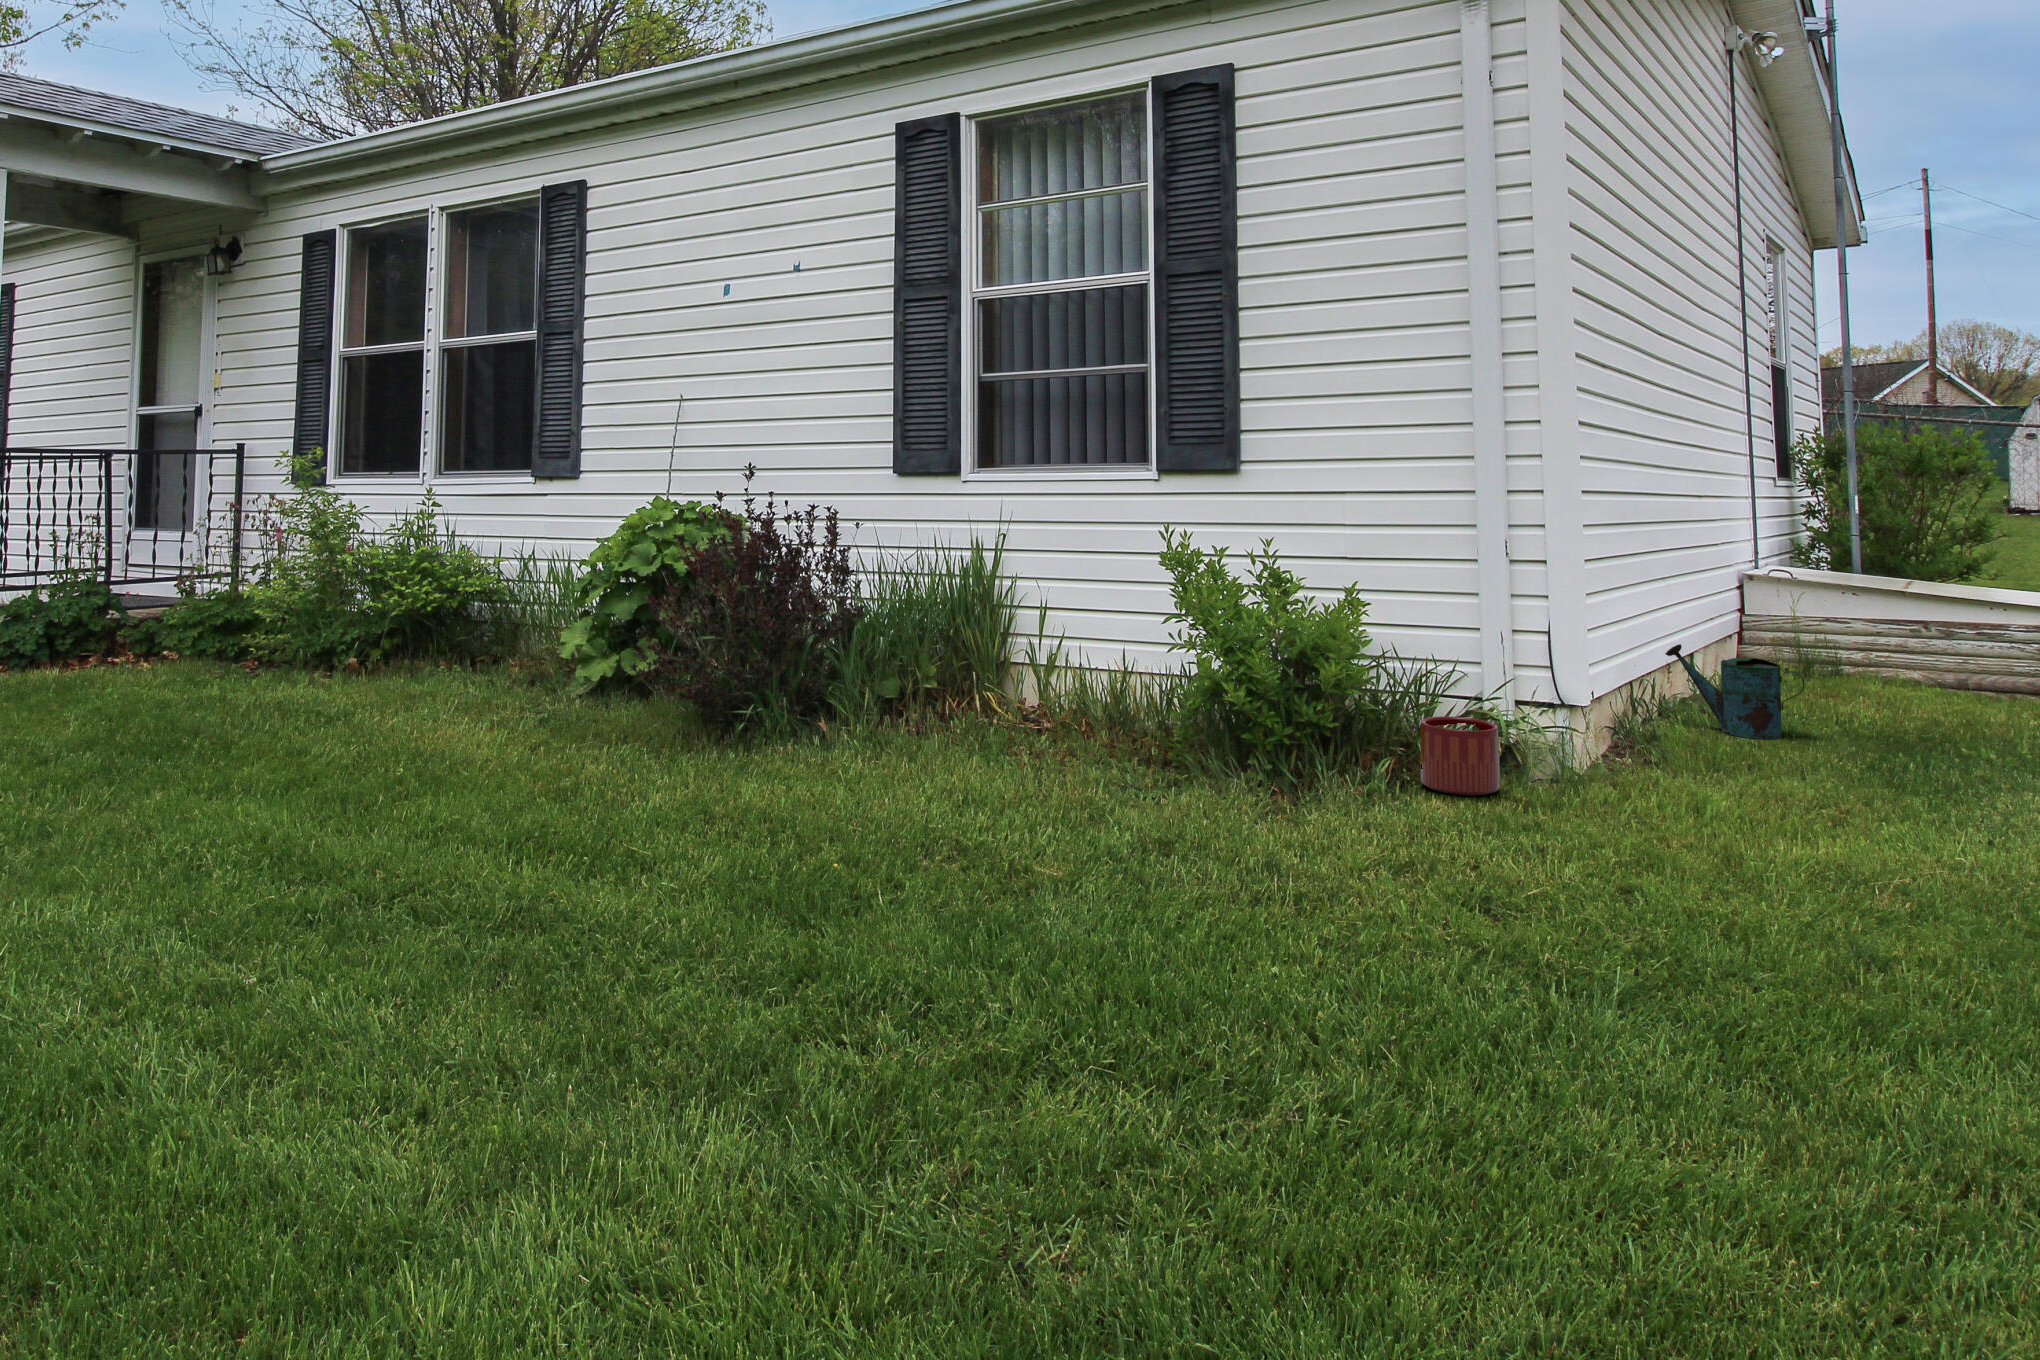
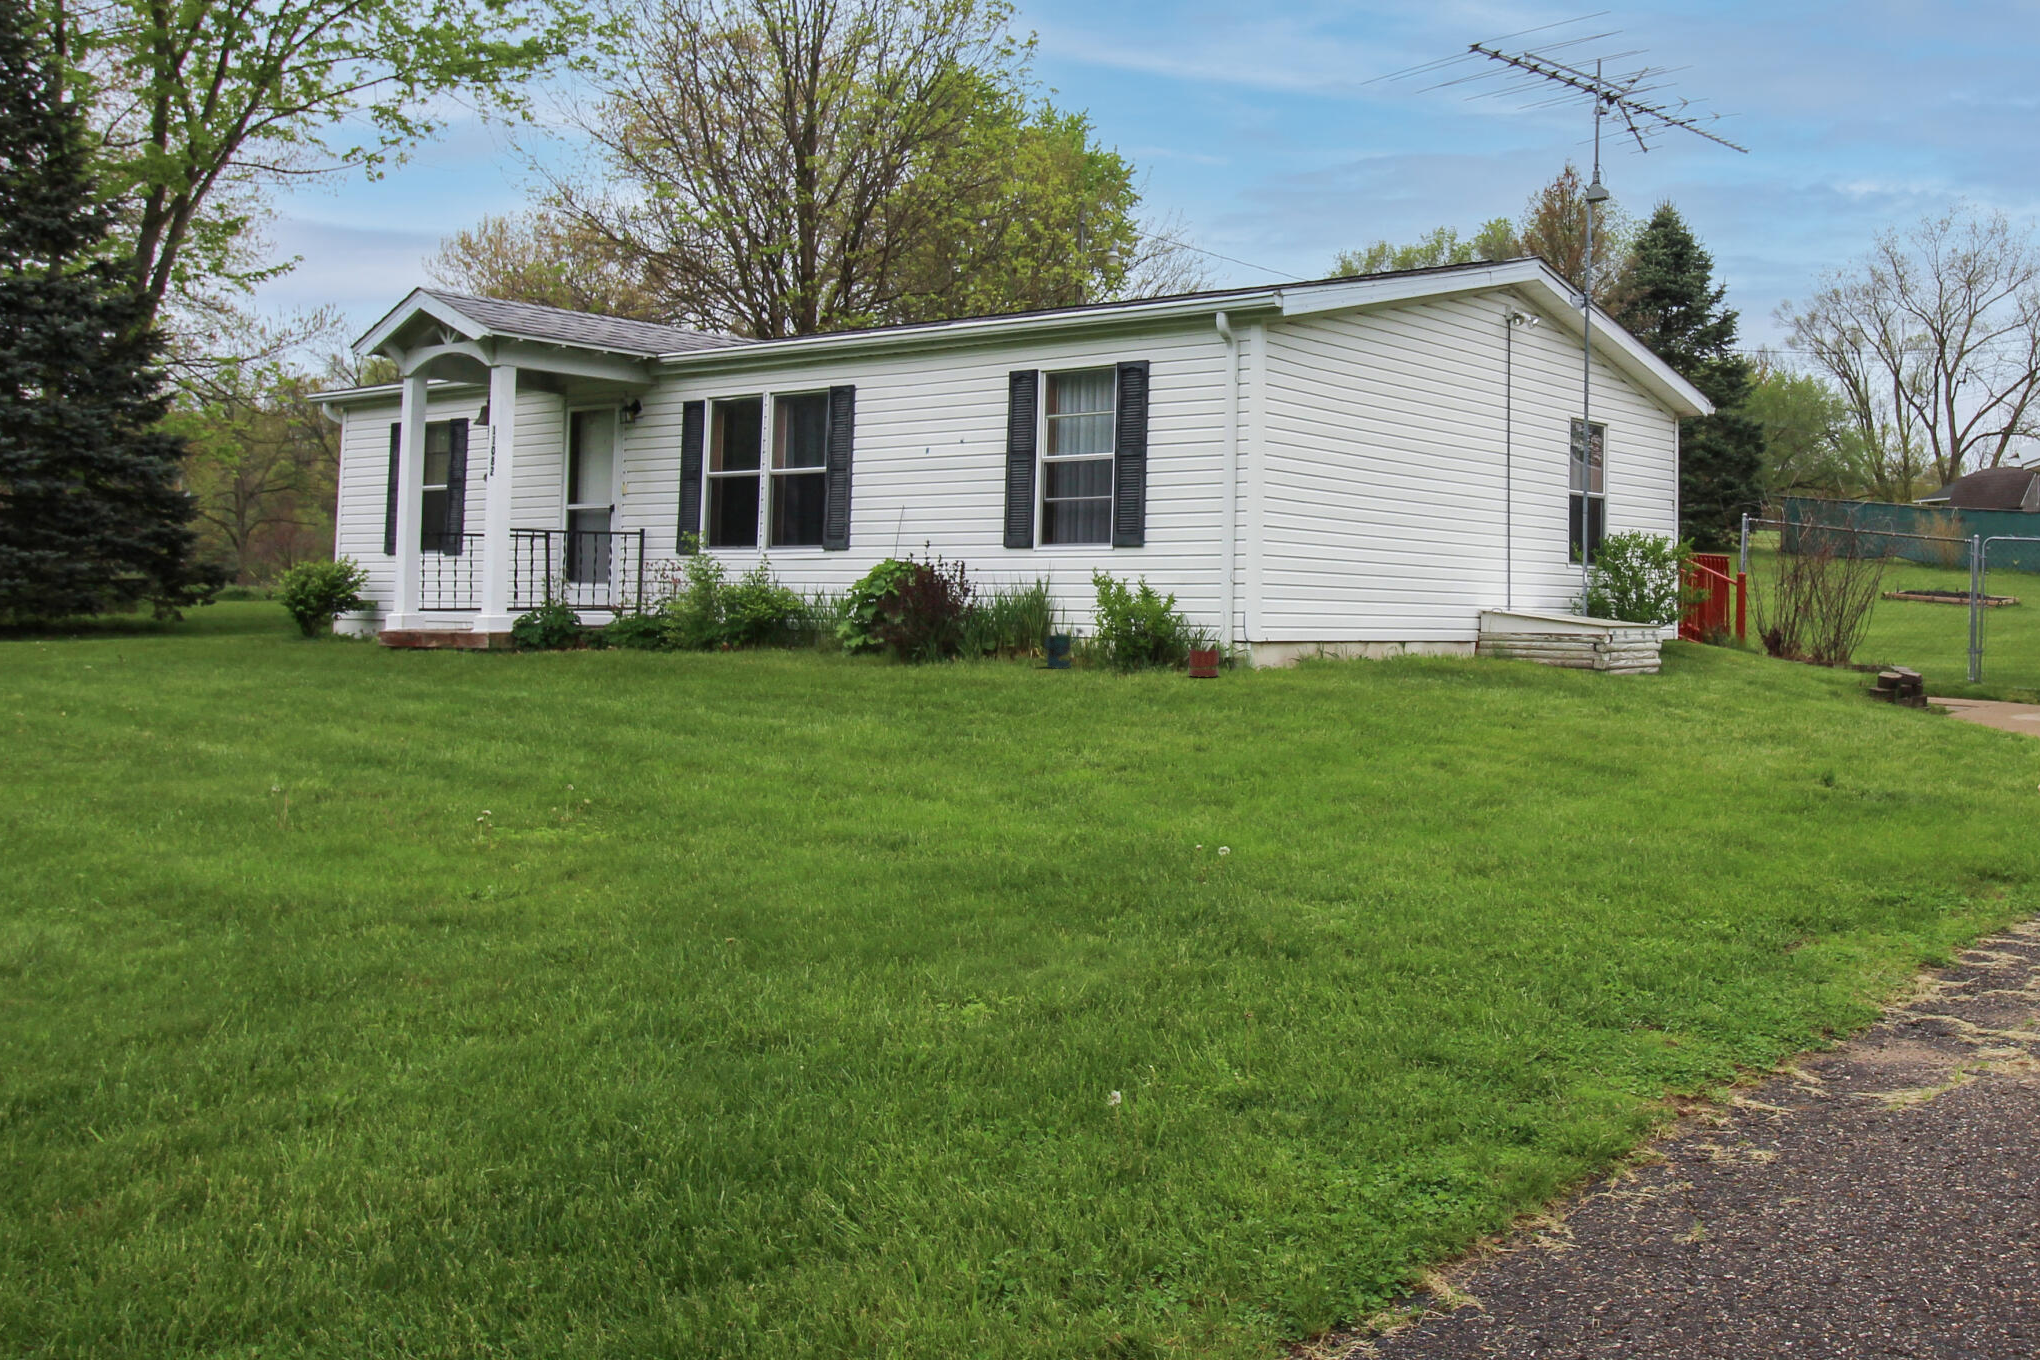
watering can: present [1665,644,1804,739] -> present [1044,628,1083,669]

